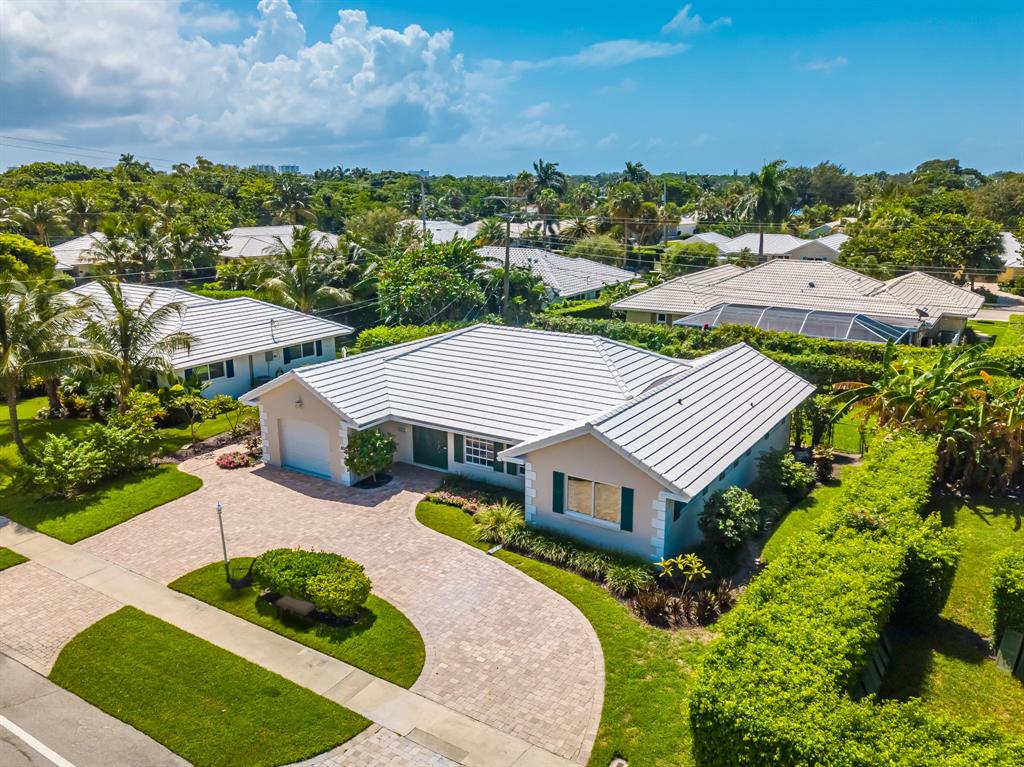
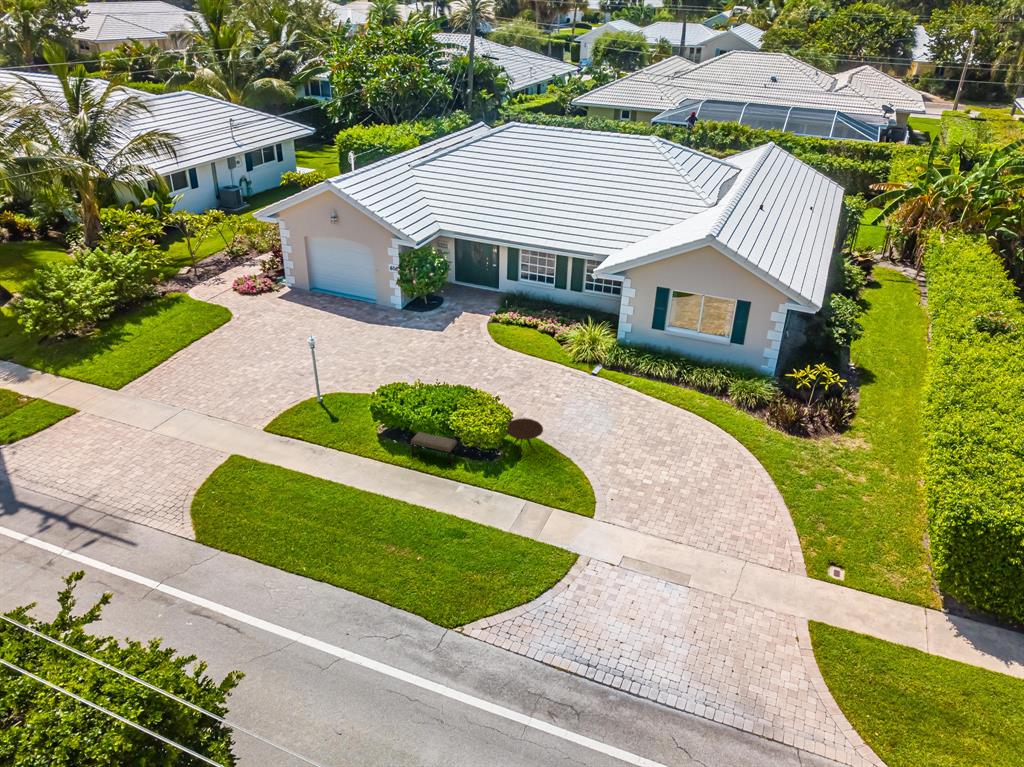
lounge chair: present [228,558,261,599] -> none [339,395,377,441]
round table: none [361,589,397,625] -> present [506,418,543,455]

